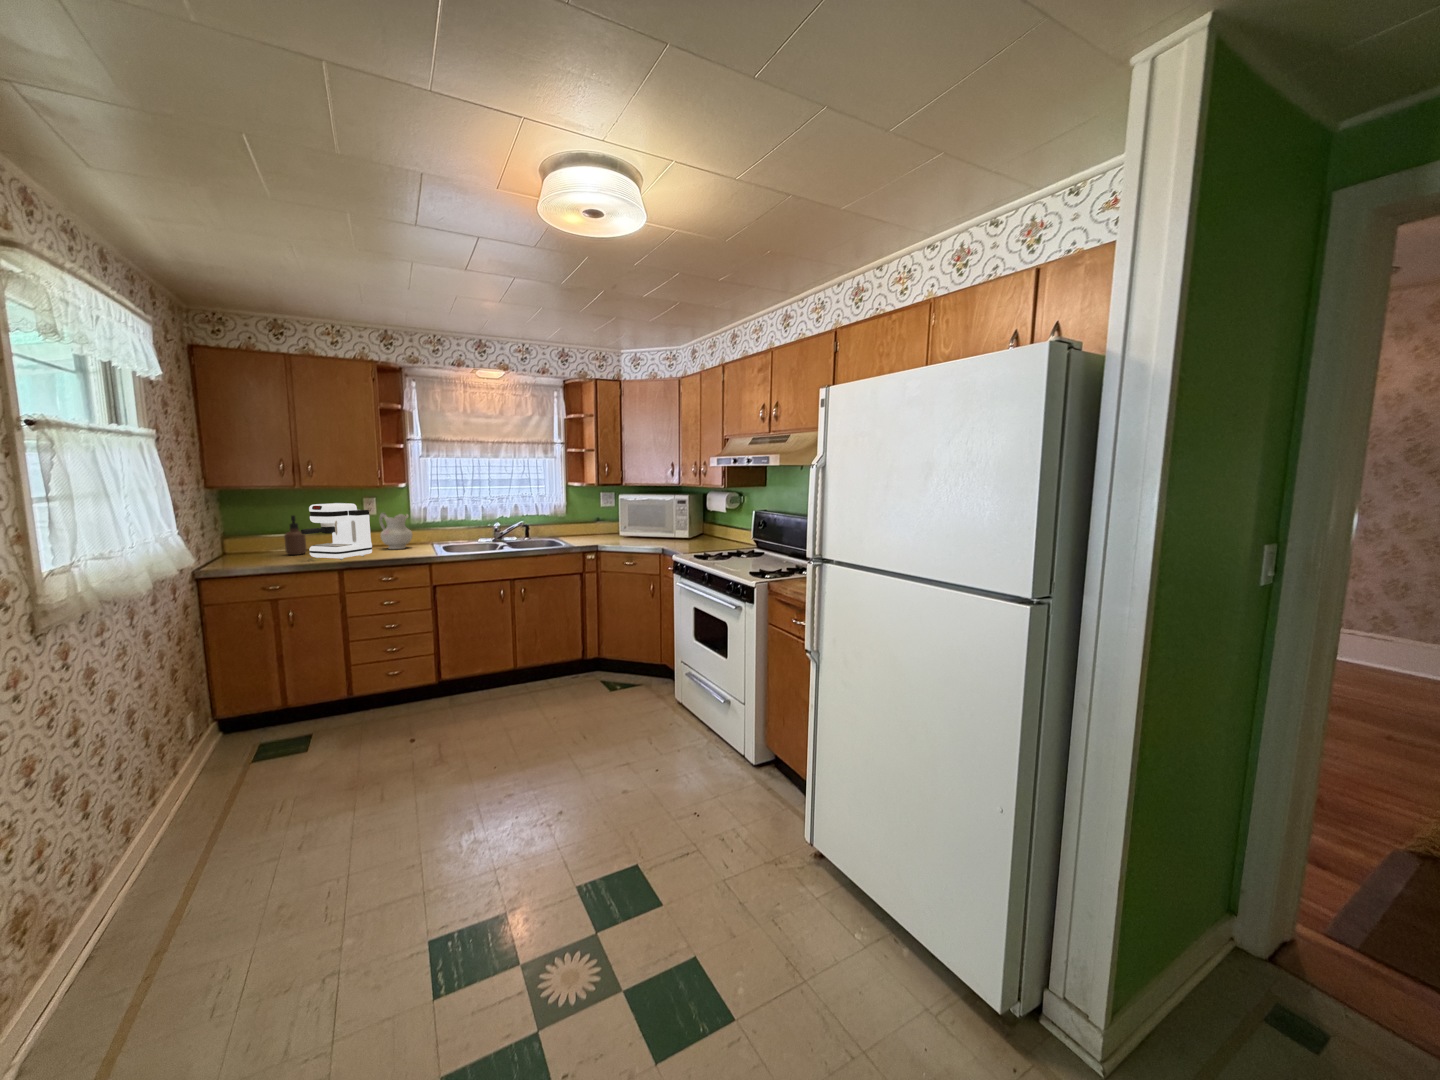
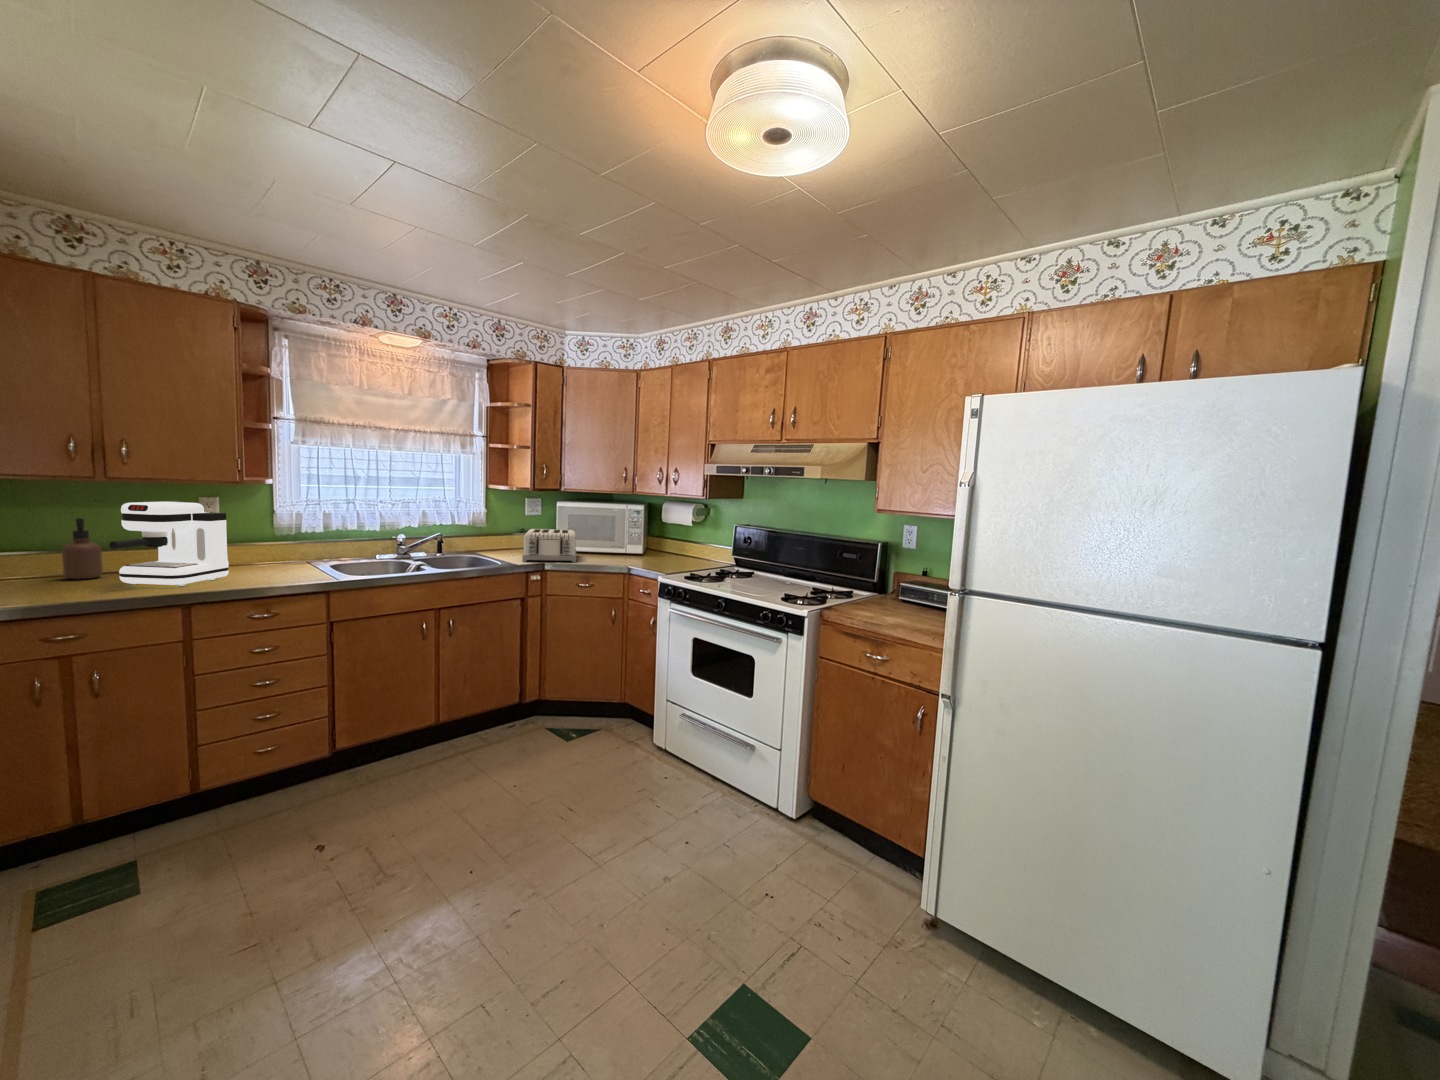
ceramic pitcher: present [379,513,412,549] -> none [228,516,282,569]
toaster: none [580,517,631,545] -> present [522,529,576,562]

